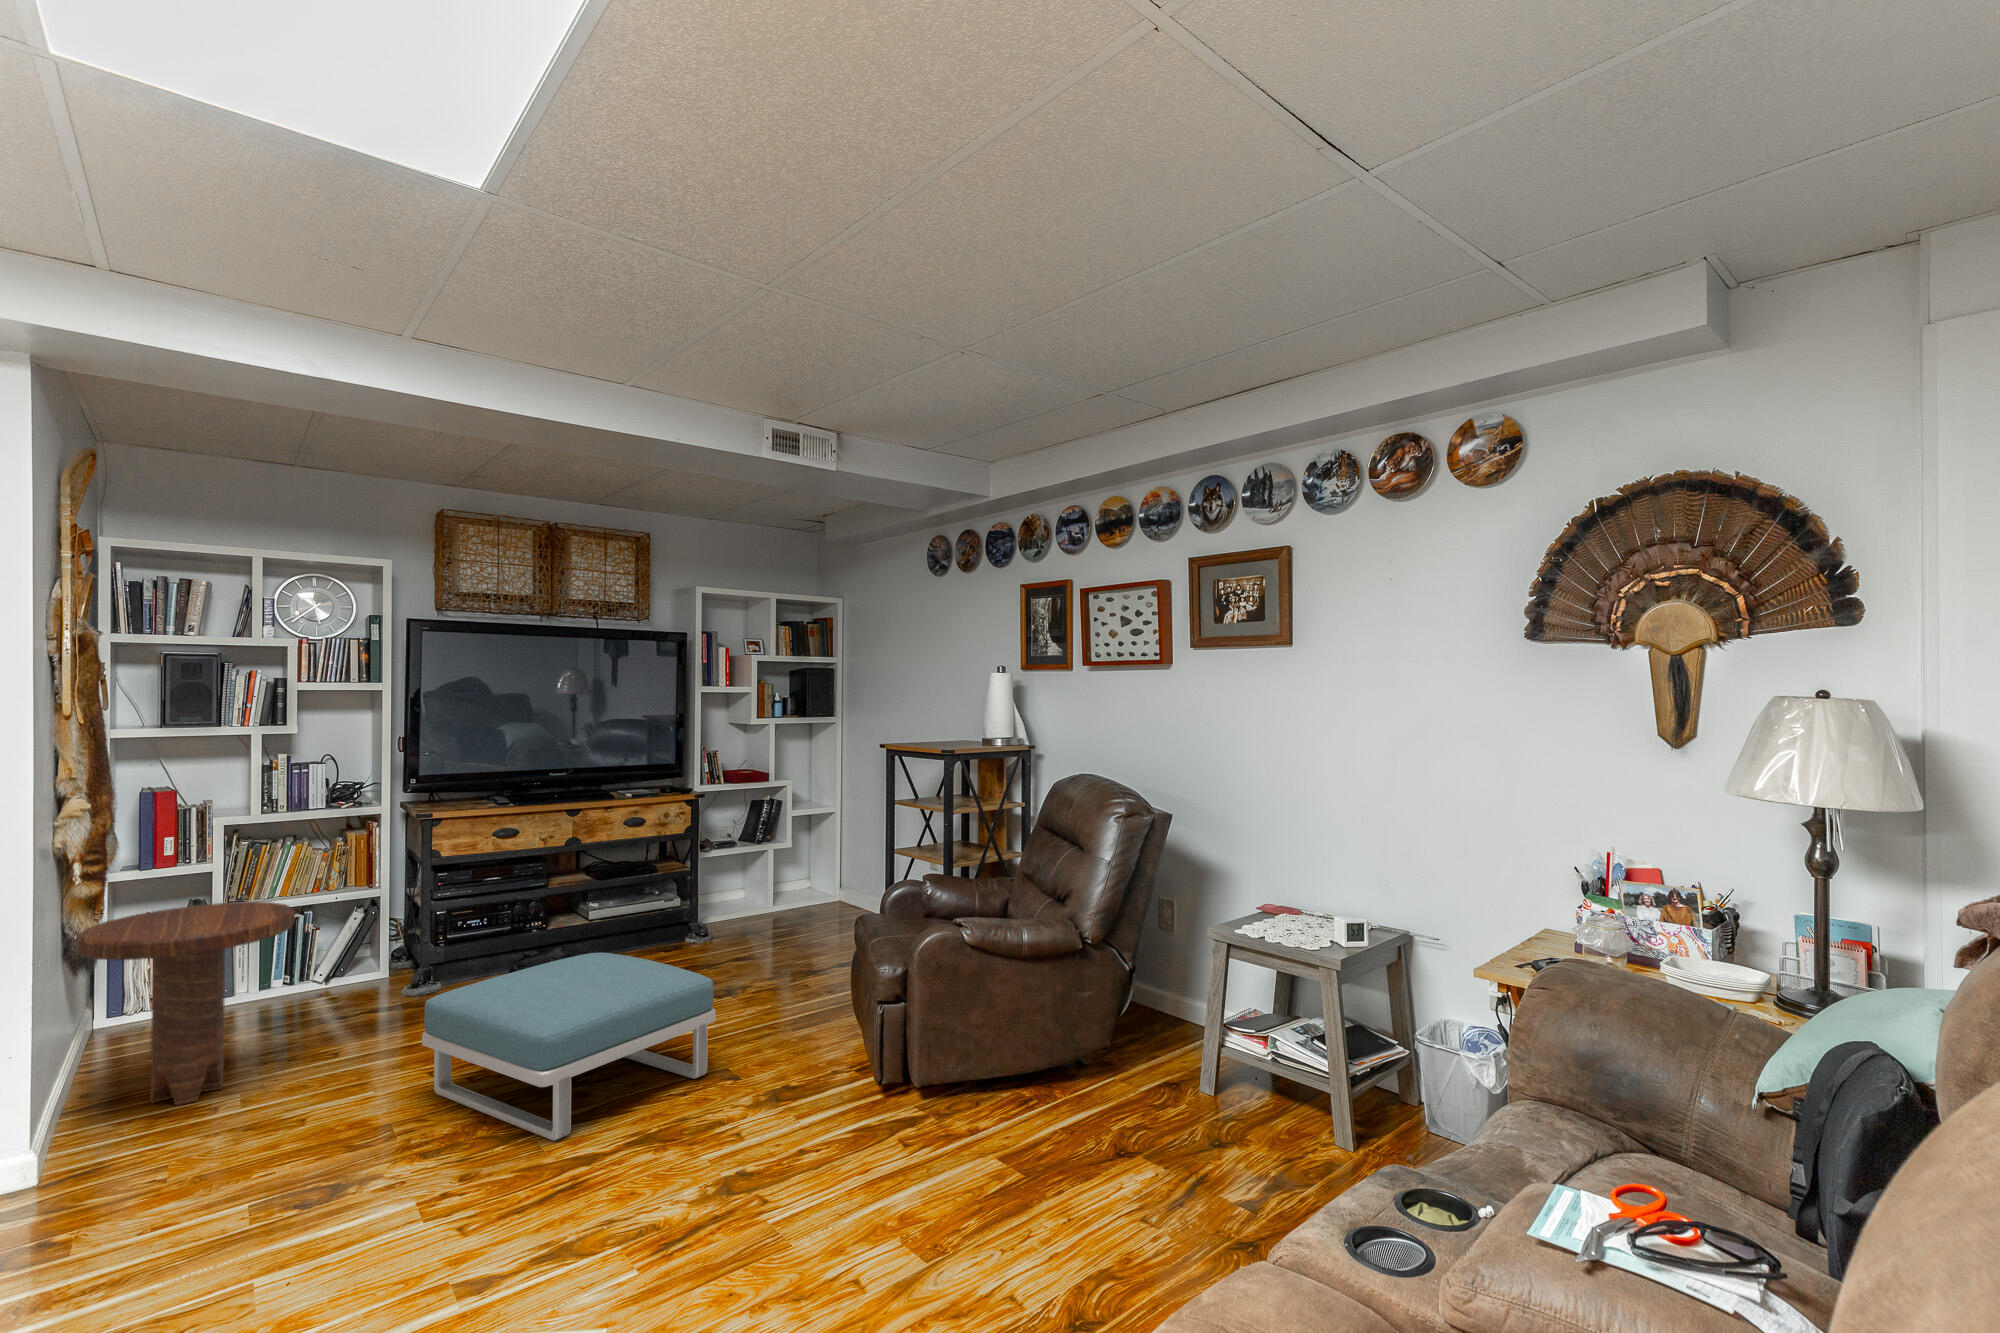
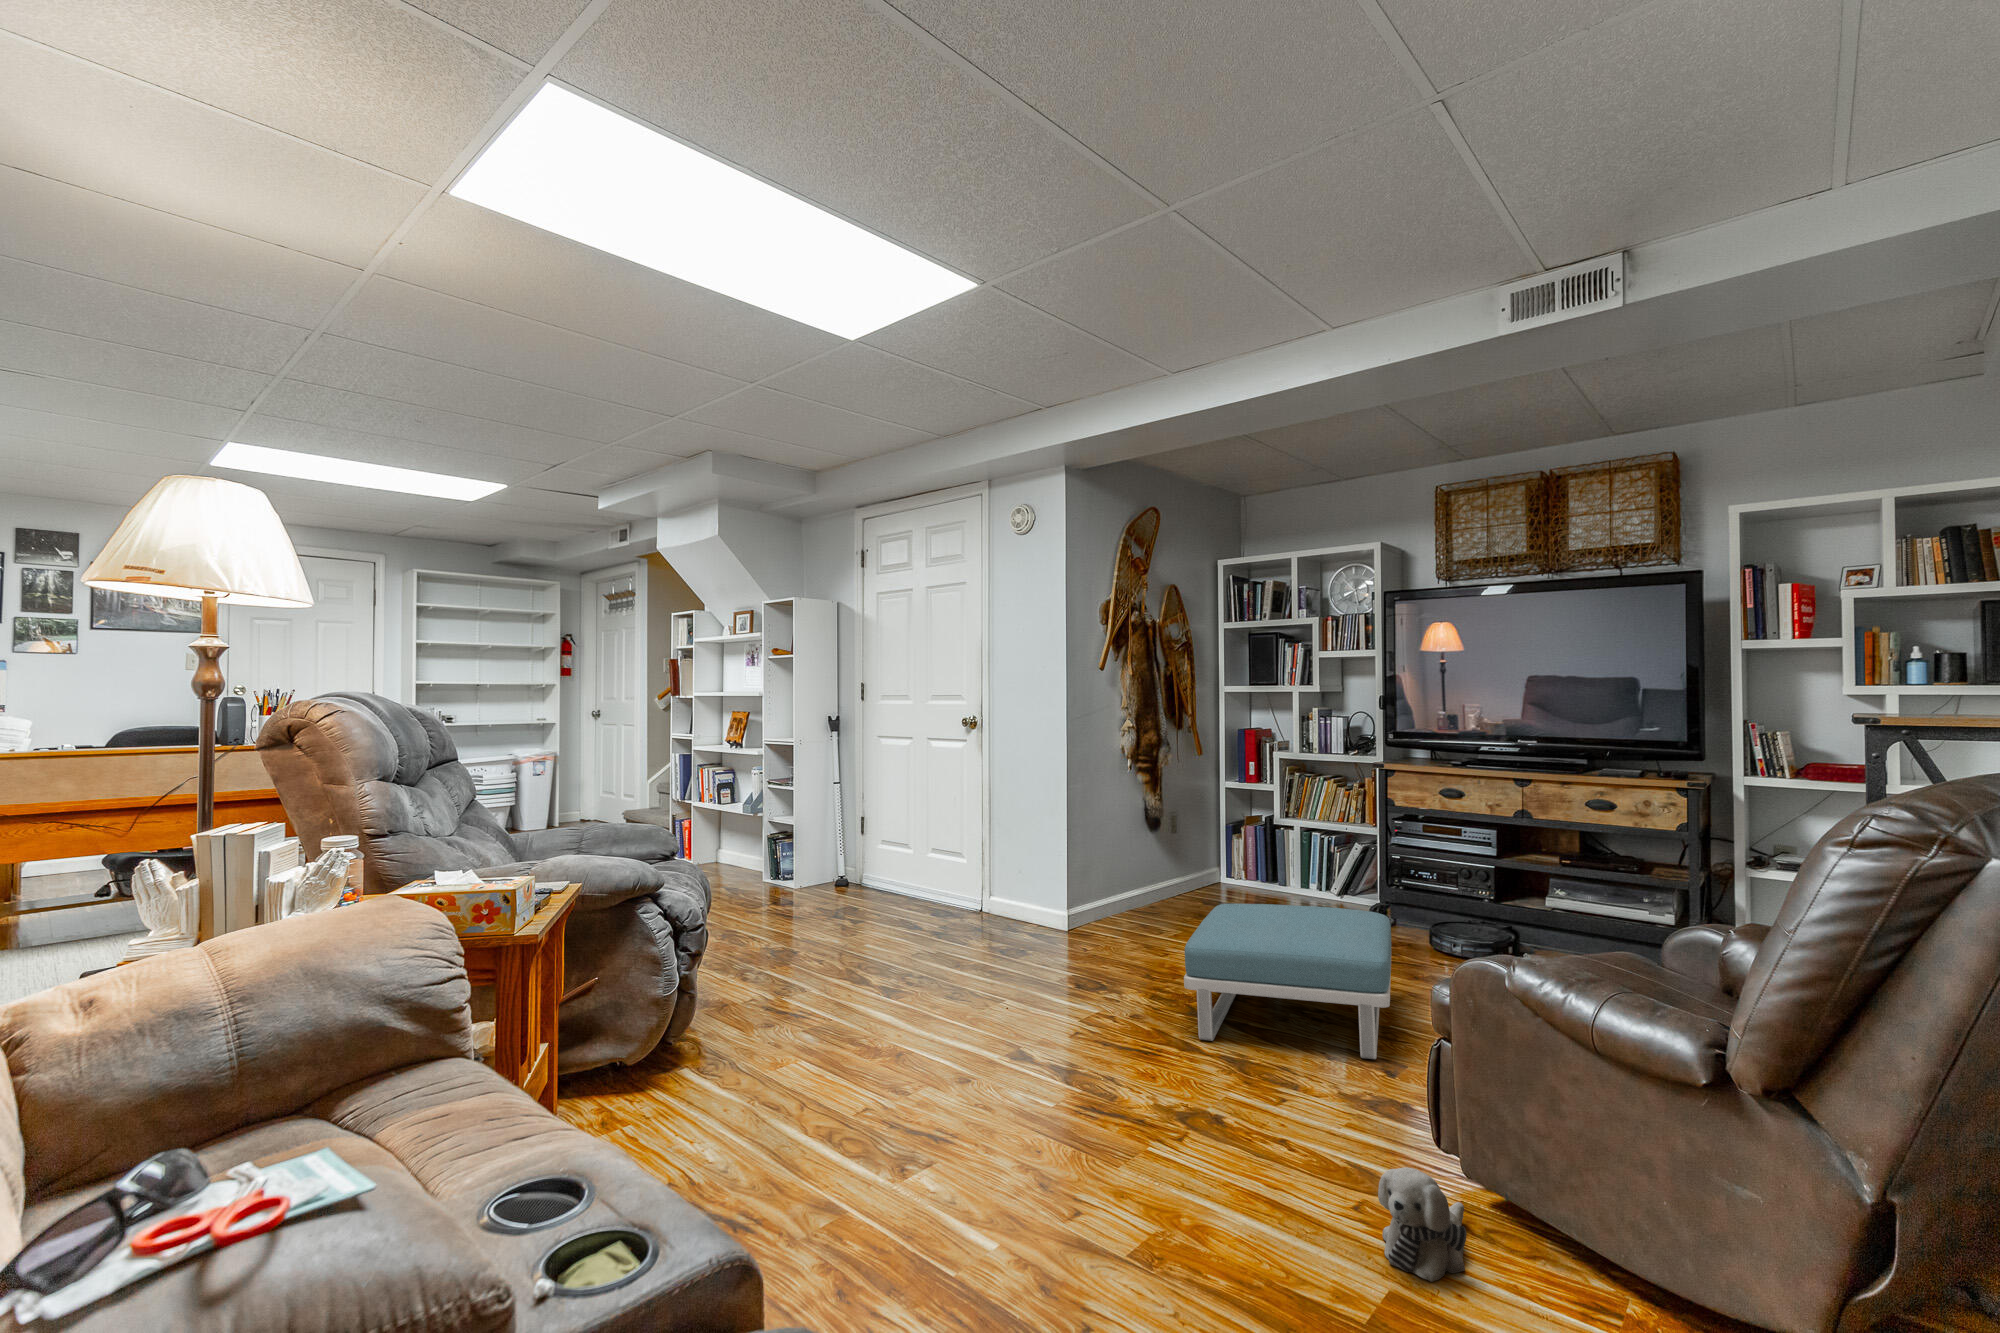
side table: present [76,902,295,1105] -> none [1105,810,1218,937]
plush toy: none [947,1075,1011,1151] -> present [1378,1167,1467,1282]

